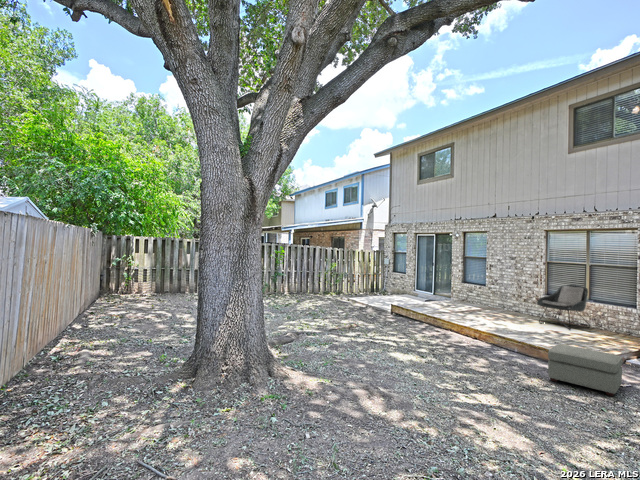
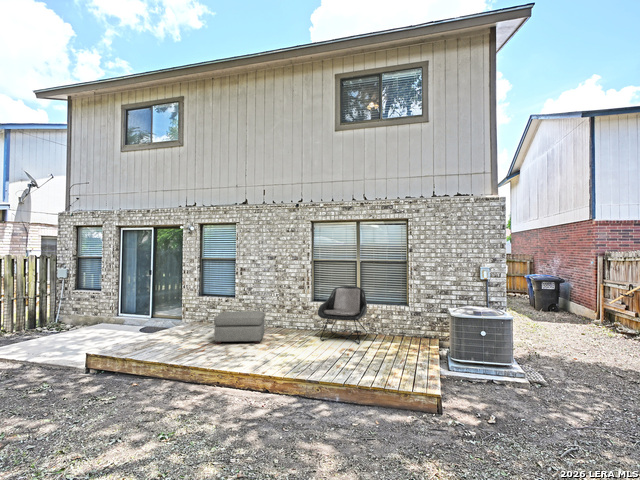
ottoman: present [548,345,623,396] -> present [214,311,265,344]

